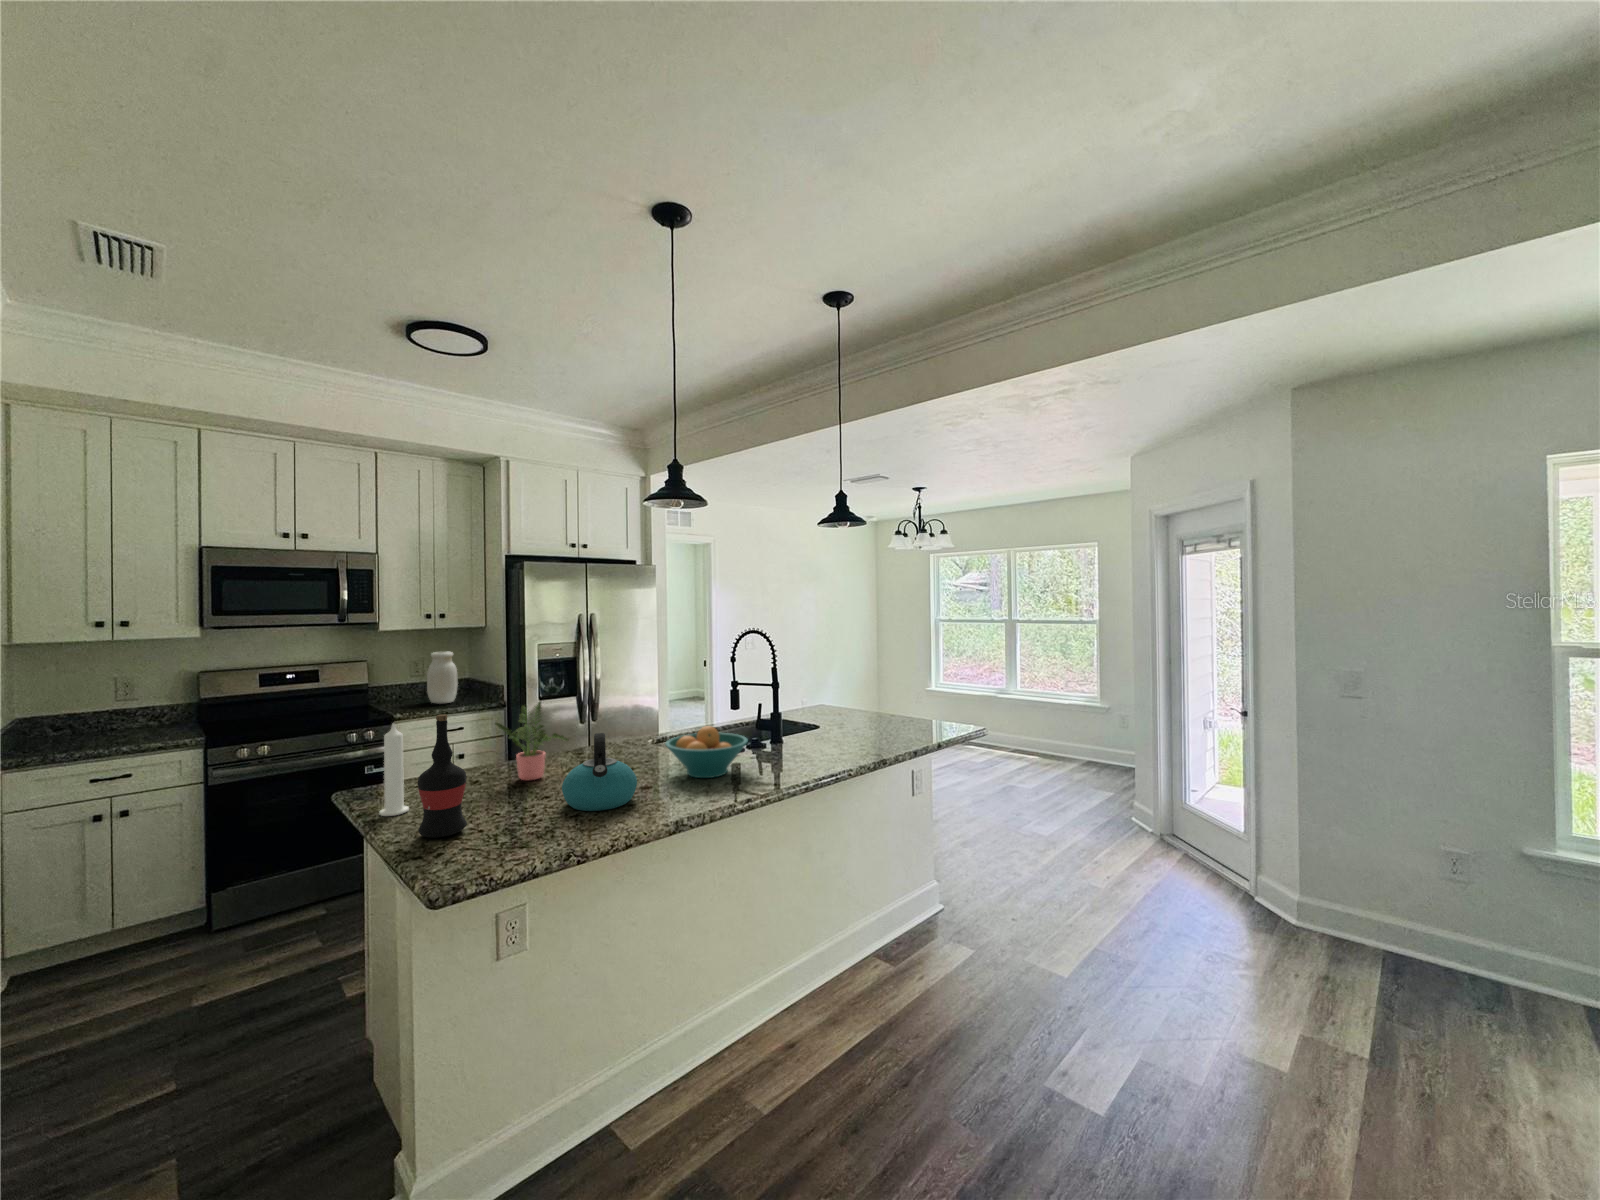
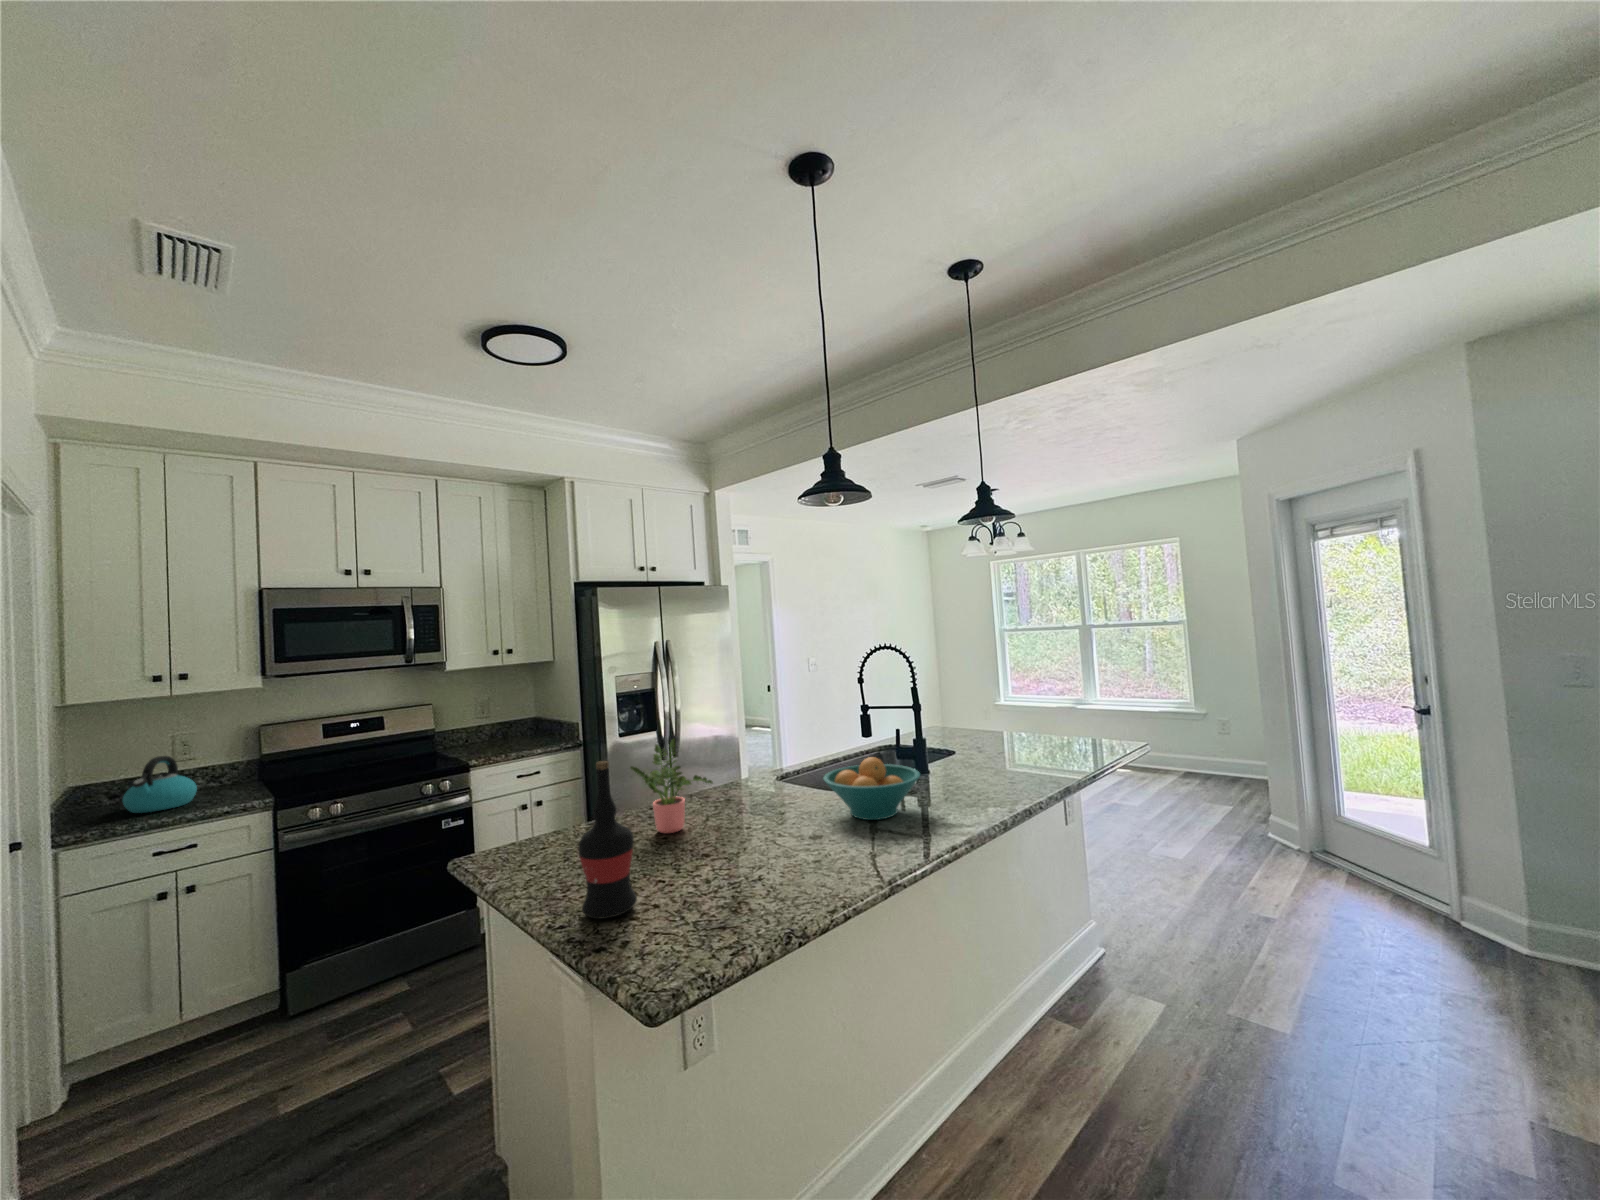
jar: present [427,651,458,703] -> none [499,690,531,747]
candle: present [379,723,409,816] -> none [517,774,550,890]
kettle: present [562,733,637,811] -> present [123,756,197,813]

